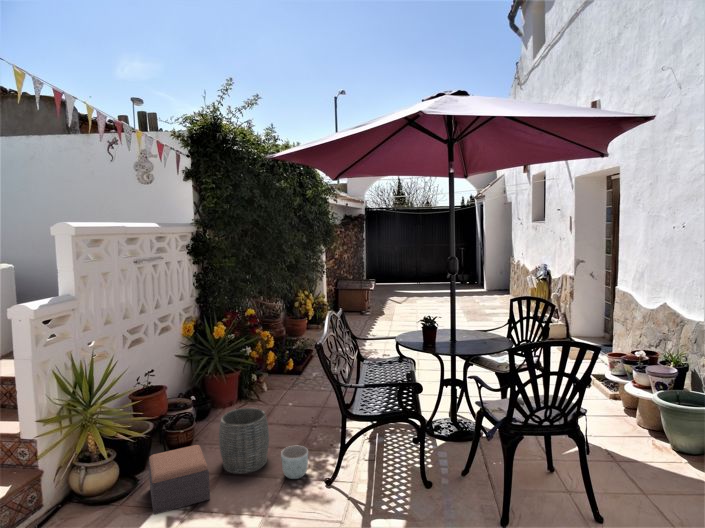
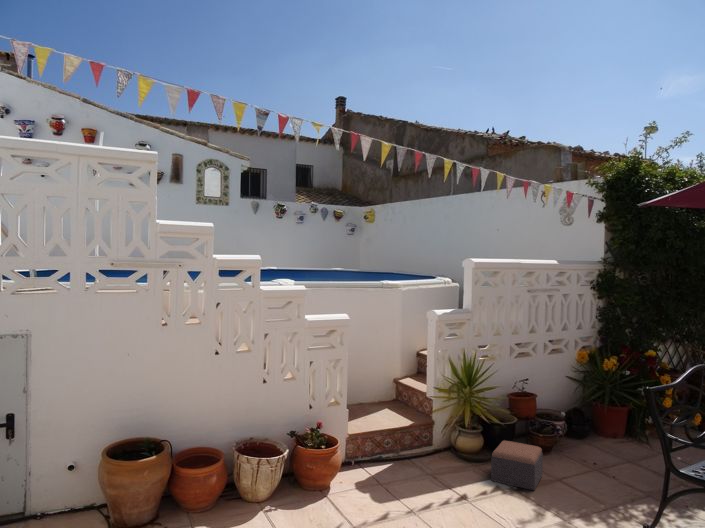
woven basket: present [219,408,269,474] -> none [561,433,610,493]
planter: present [281,446,308,479] -> none [606,481,636,514]

